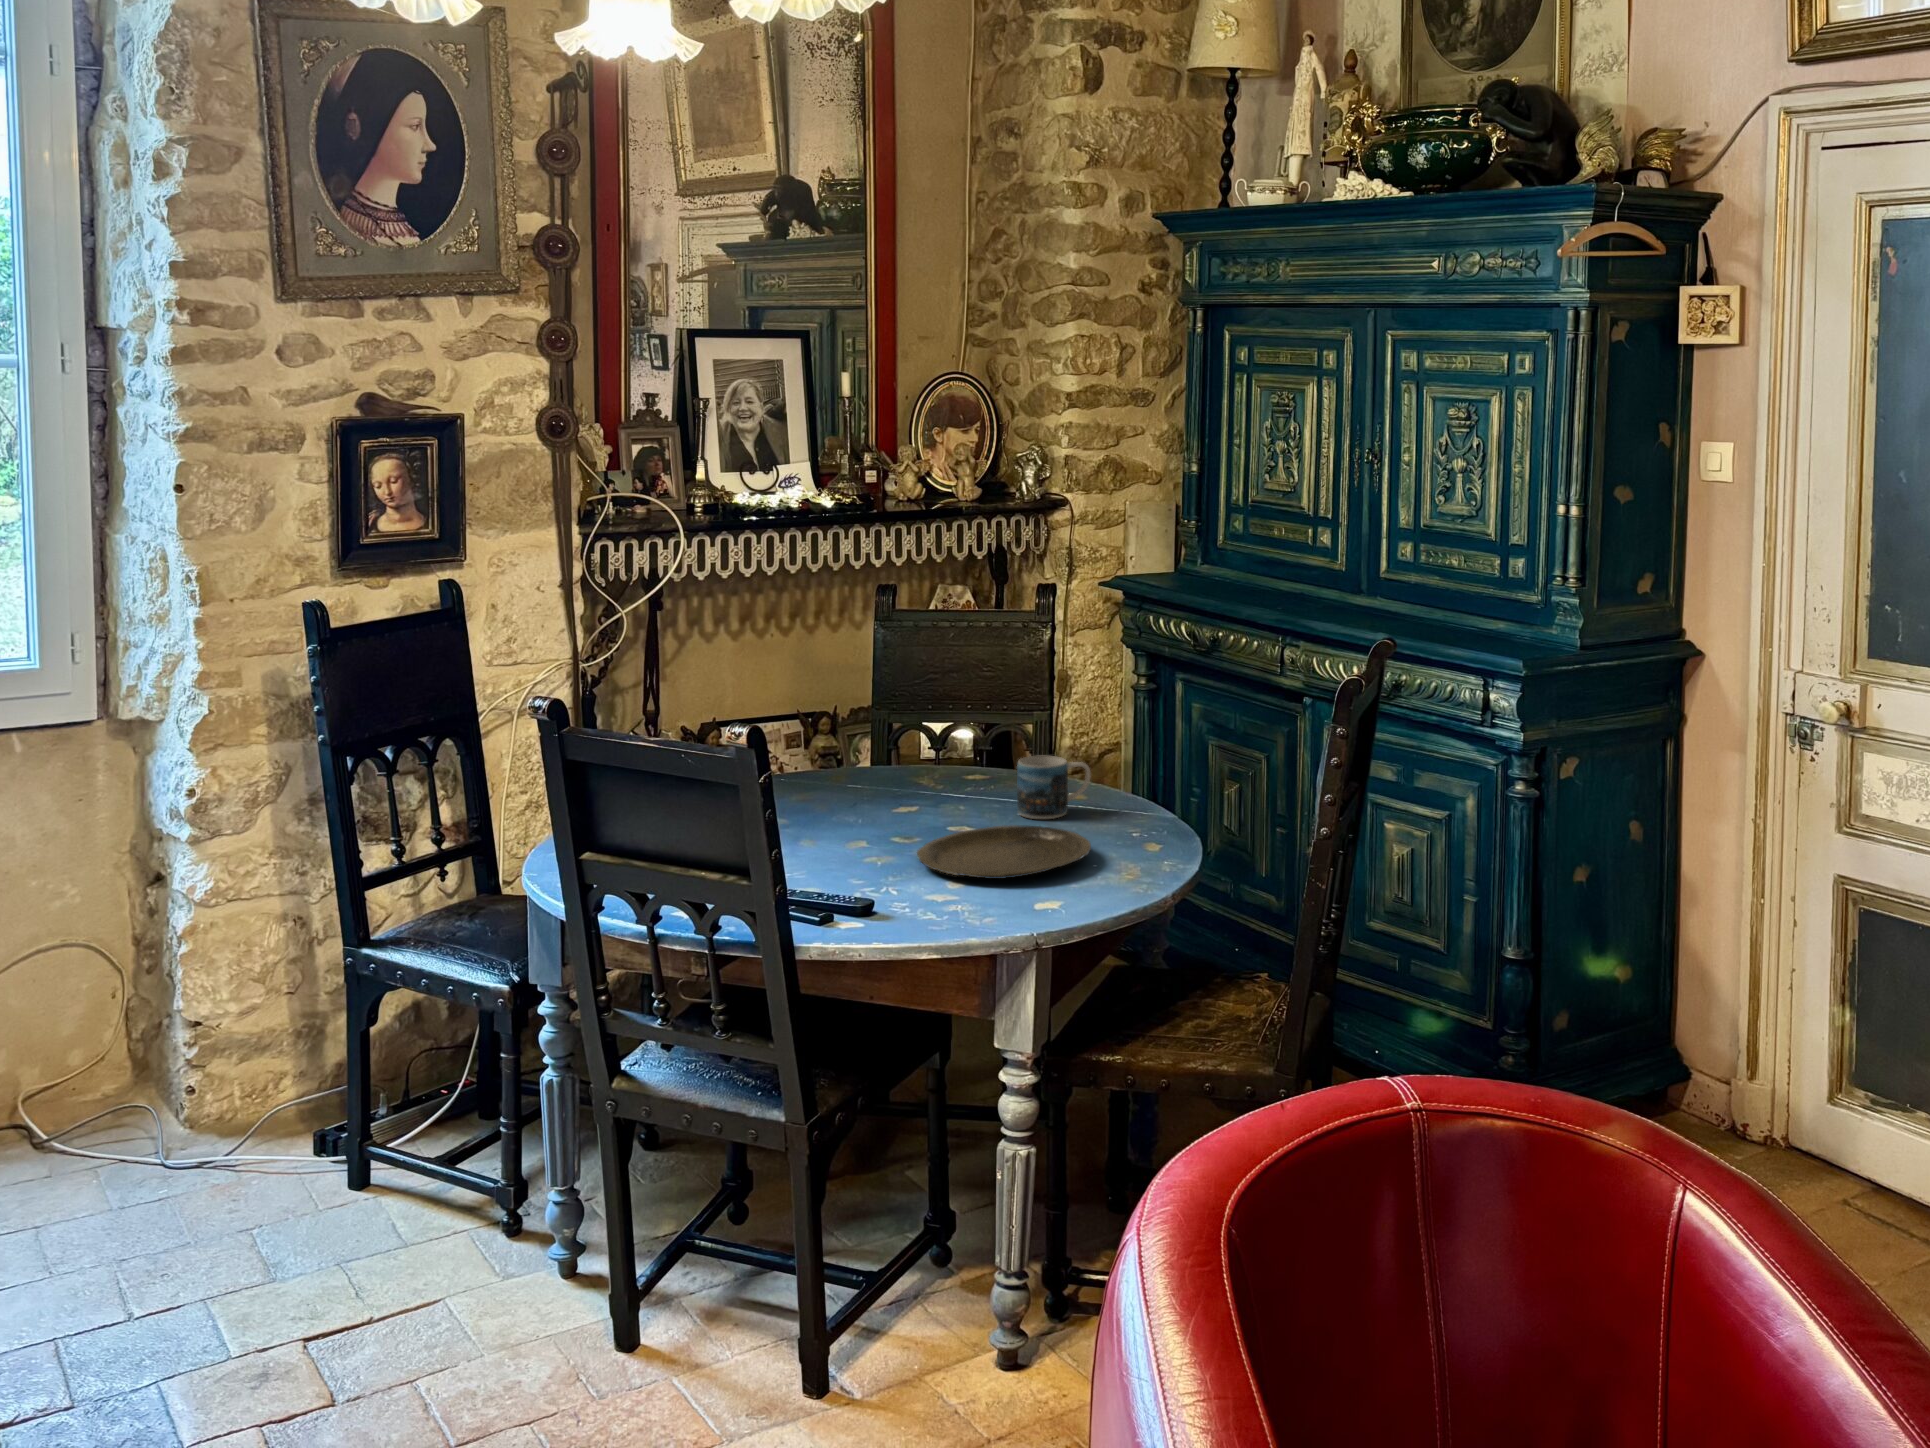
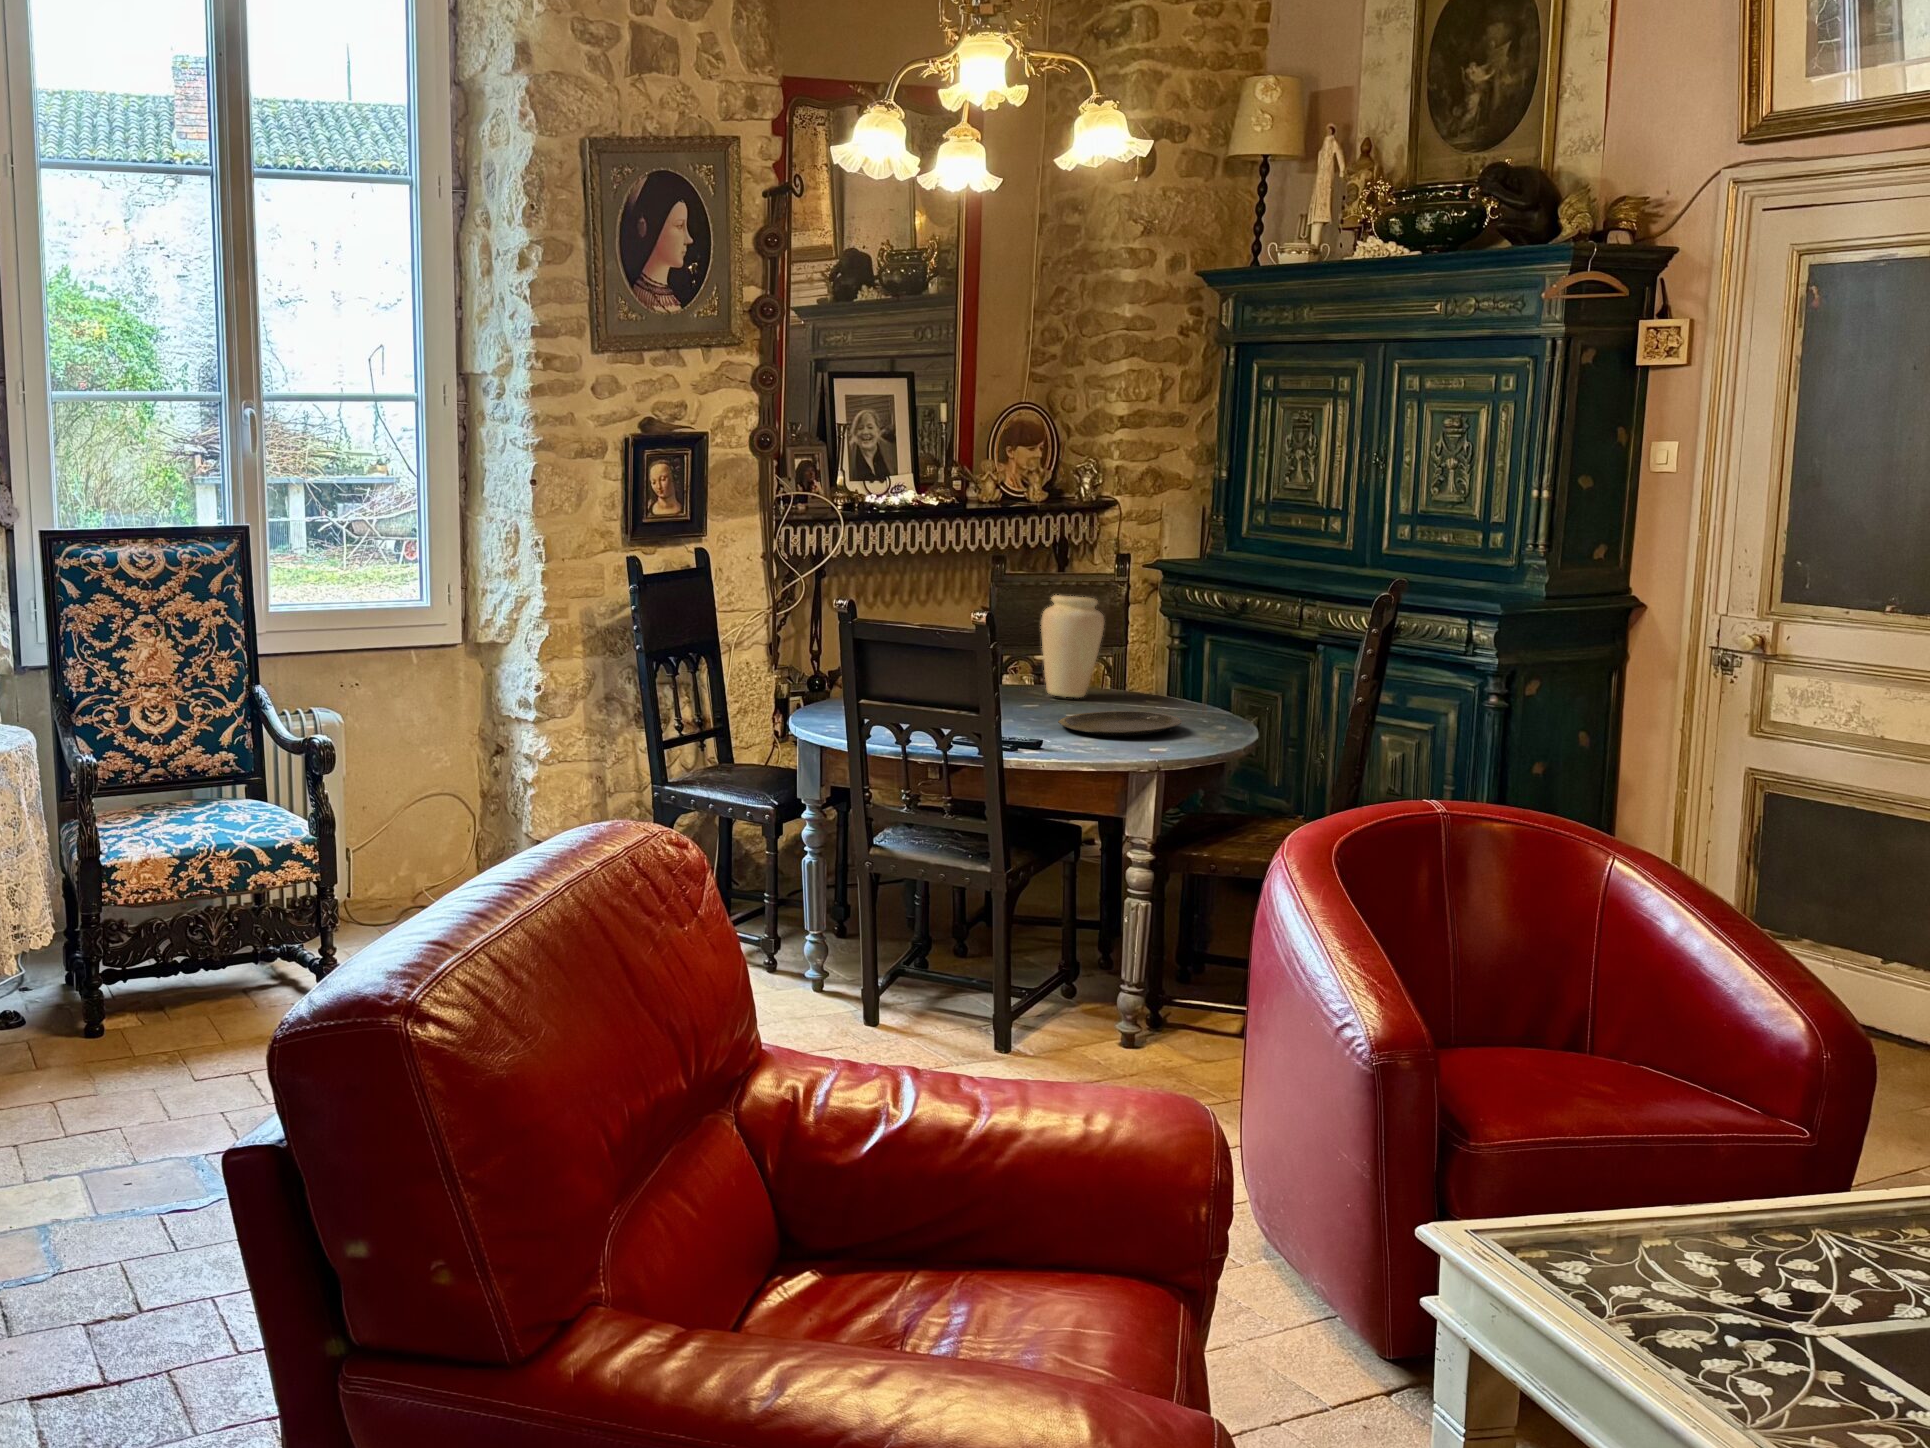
vase: none [925,647,1009,792] -> present [1041,595,1104,698]
mug: present [1017,756,1090,819] -> none [1115,669,1169,712]

